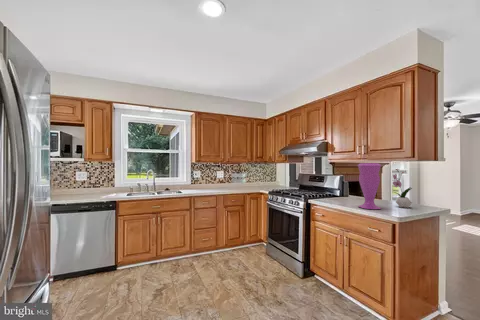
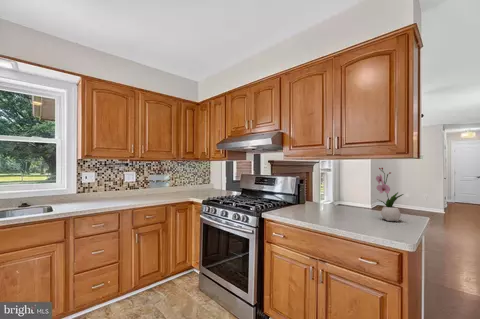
vase: present [358,163,381,209] -> none [336,160,373,229]

